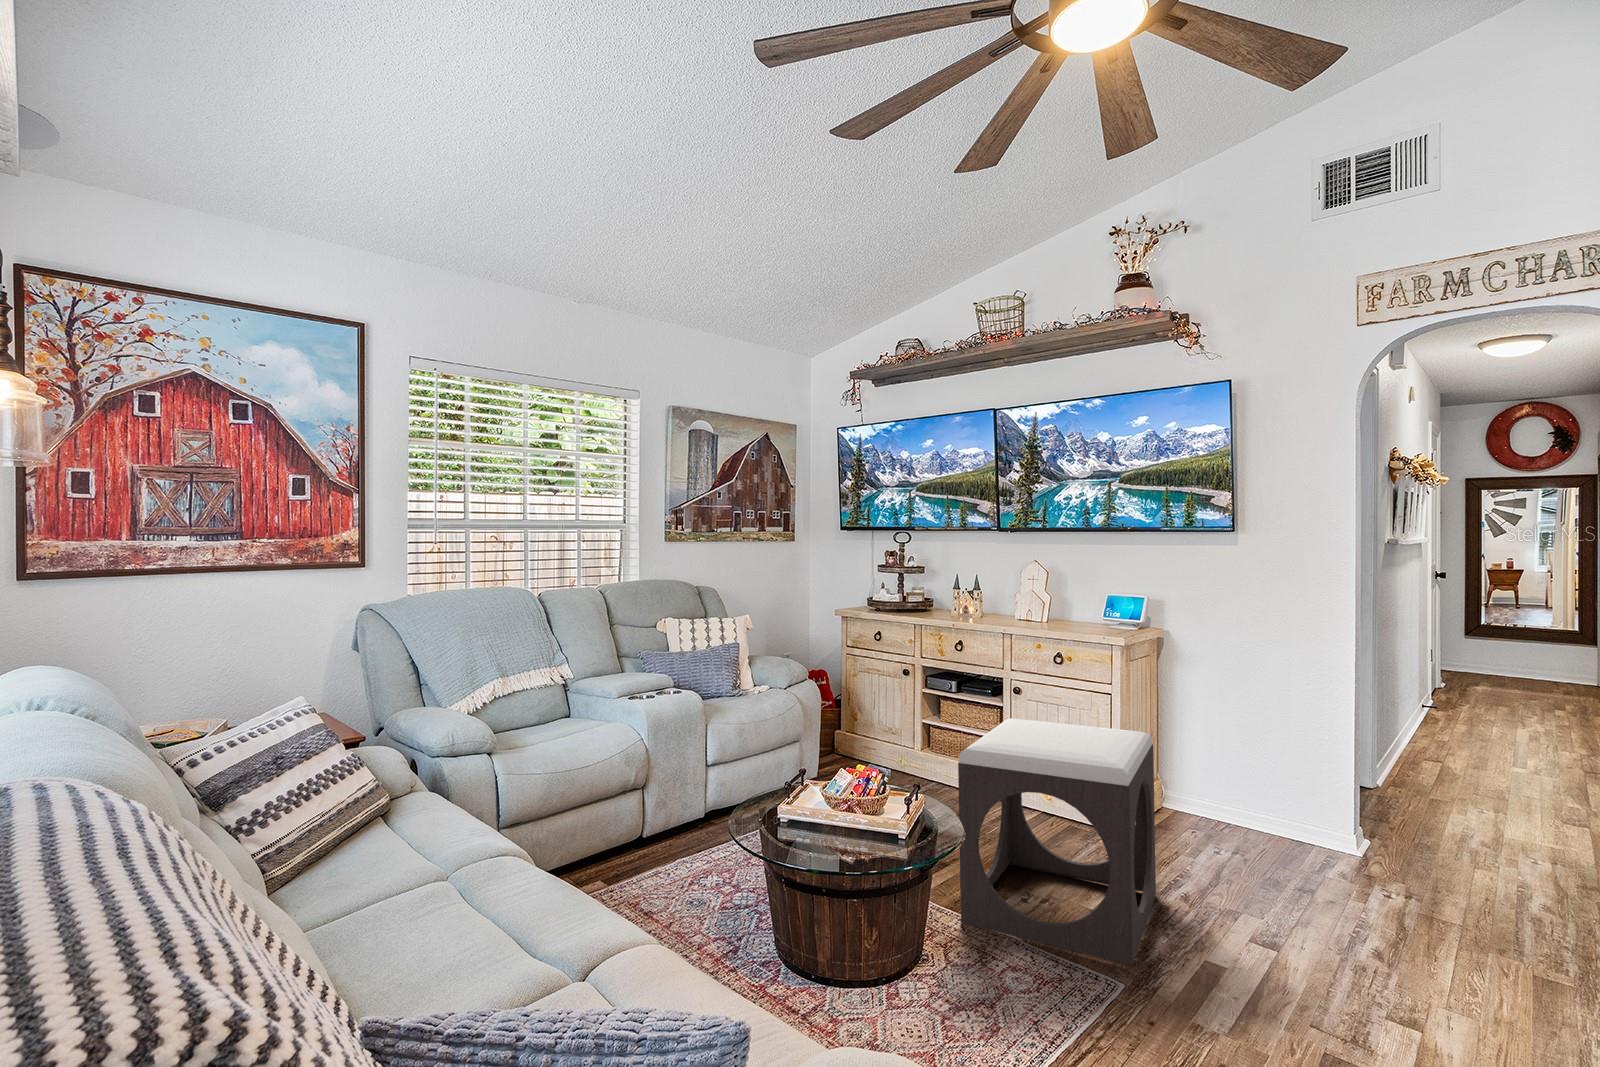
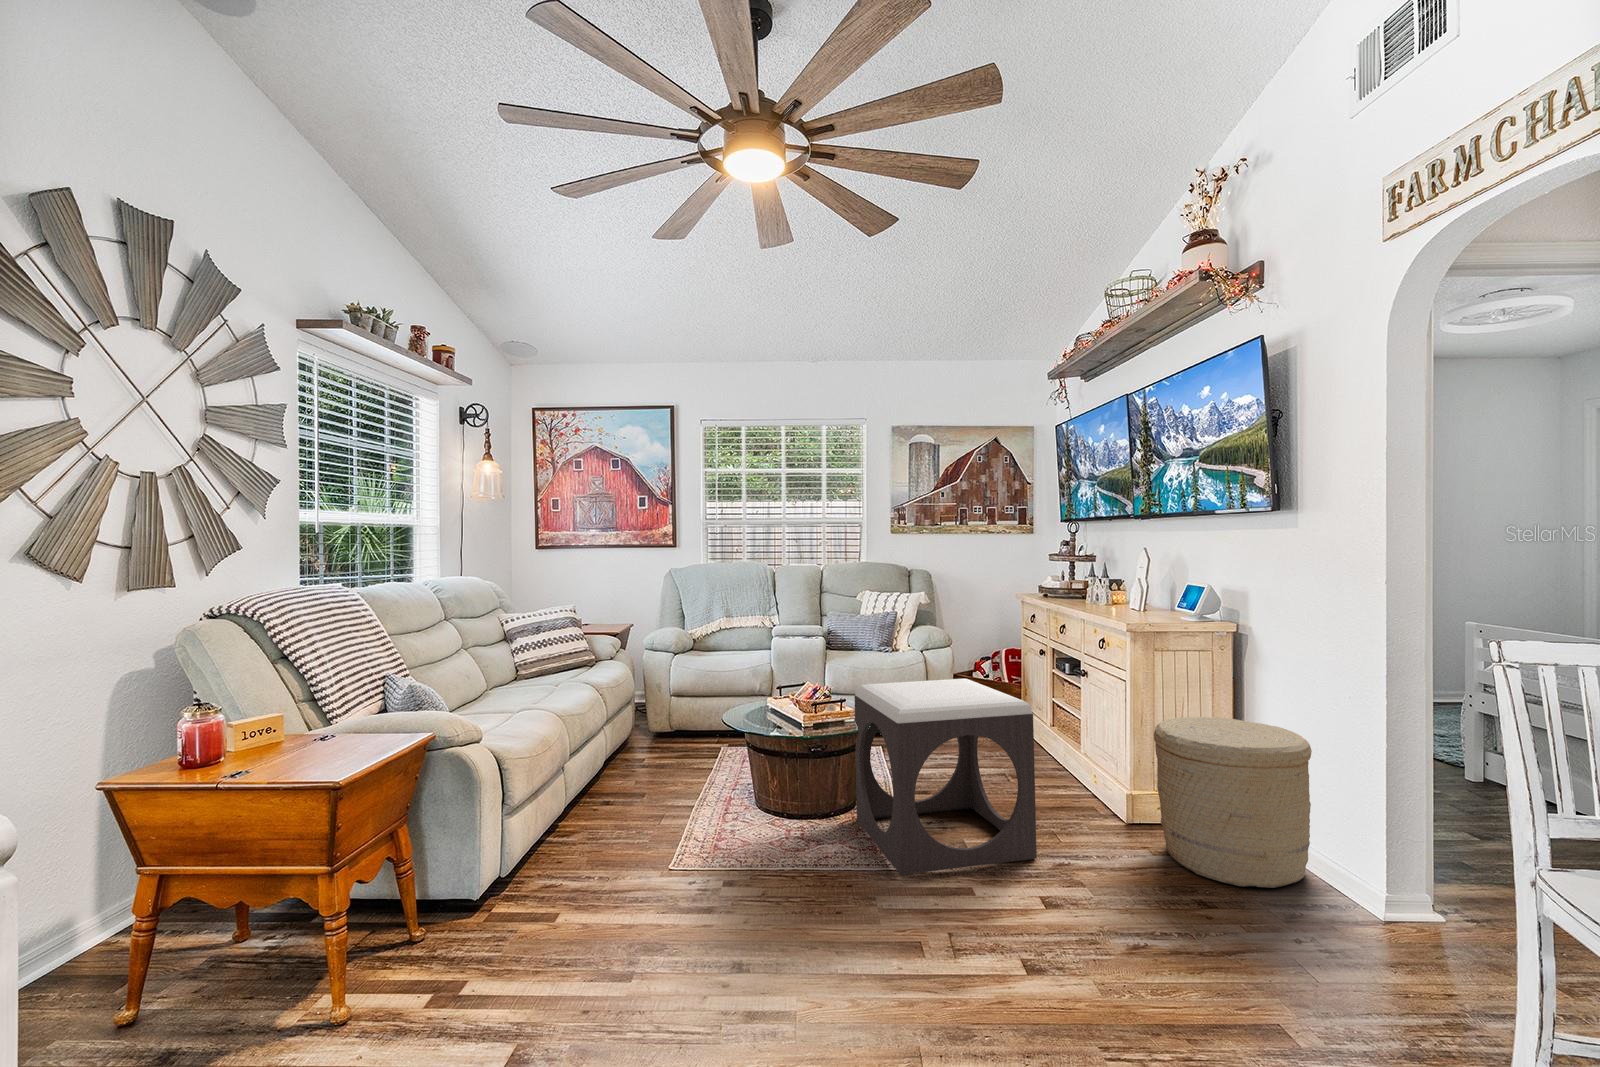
basket: none [1161,716,1295,861] -> present [1154,717,1312,888]

